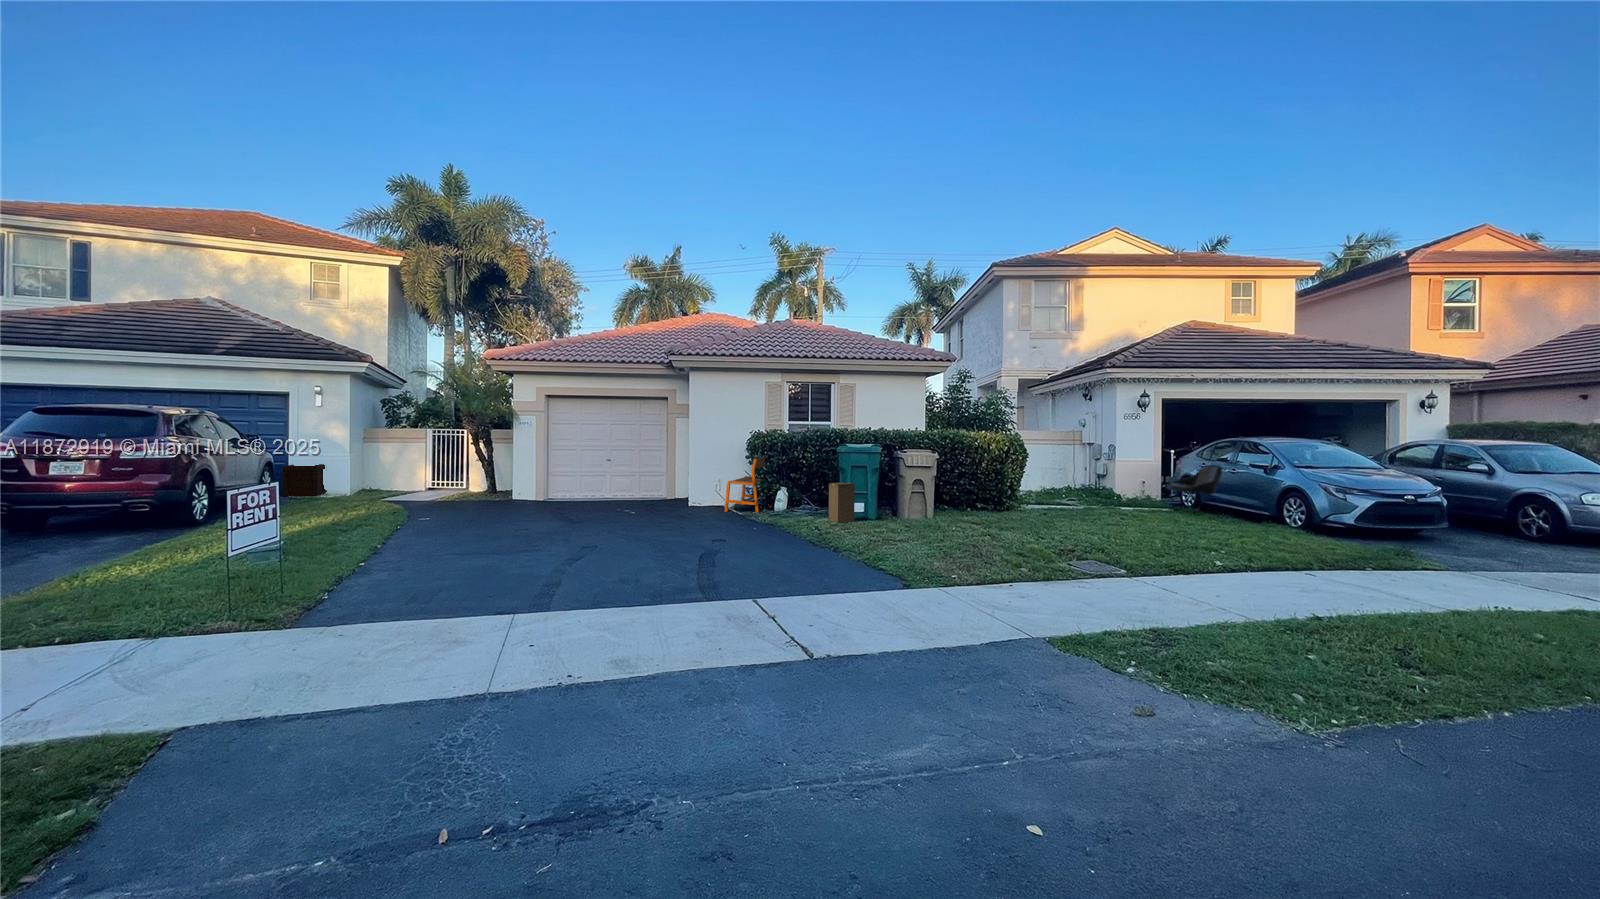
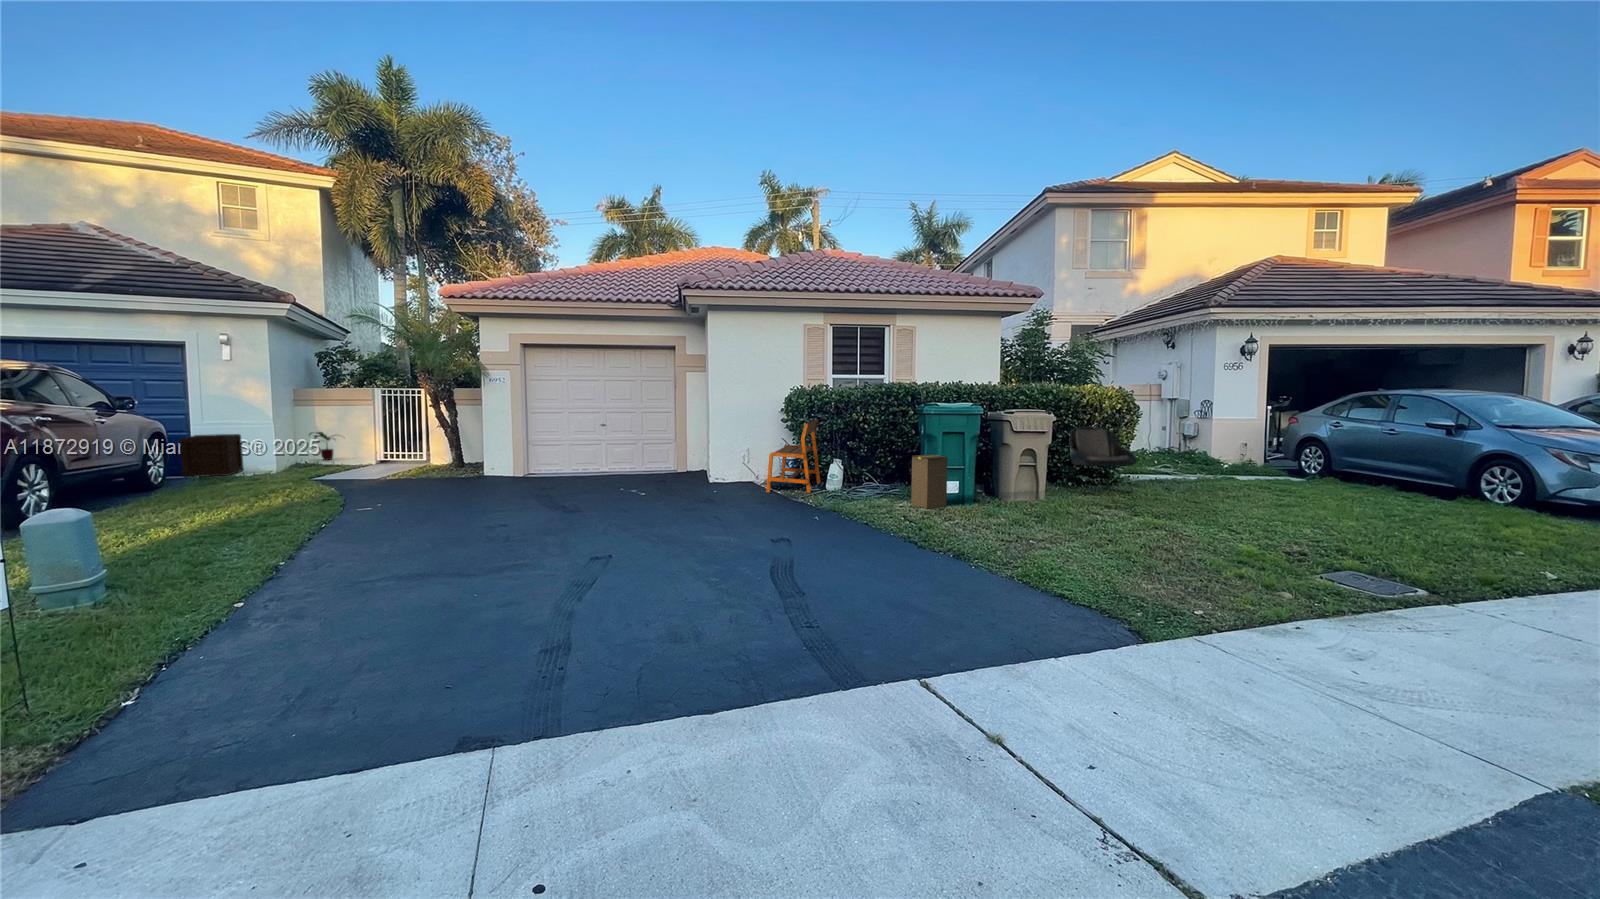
potted plant: none [375,464,403,487] -> present [309,432,333,460]
lounge chair: present [1167,465,1223,514] -> present [1066,427,1137,494]

